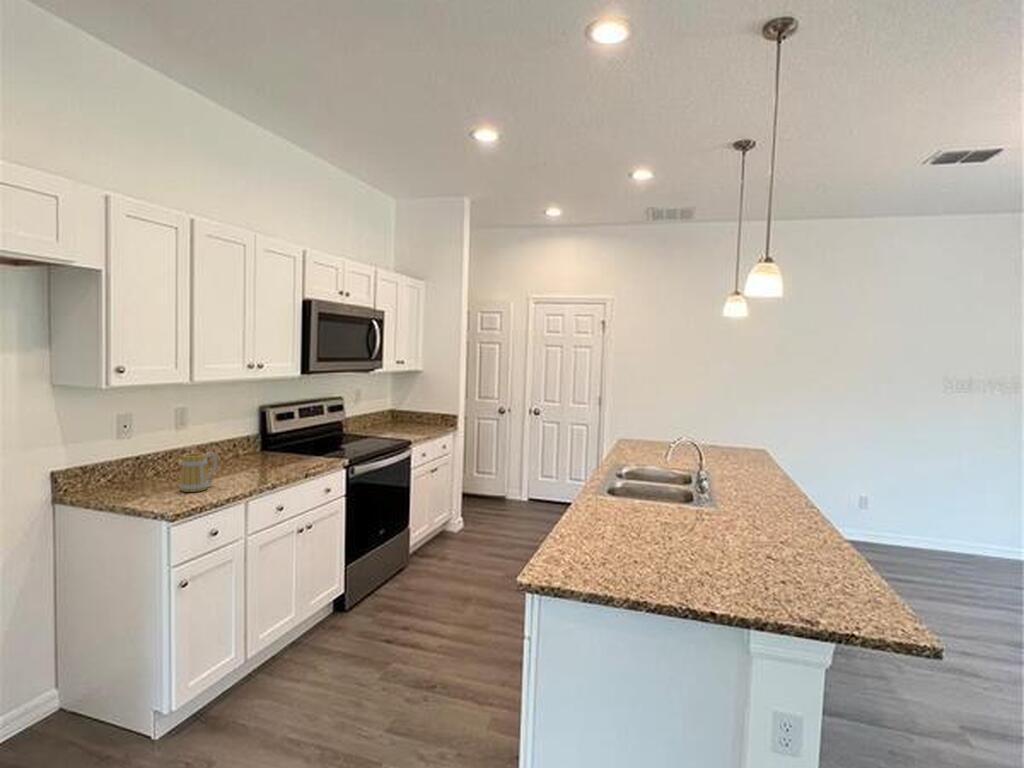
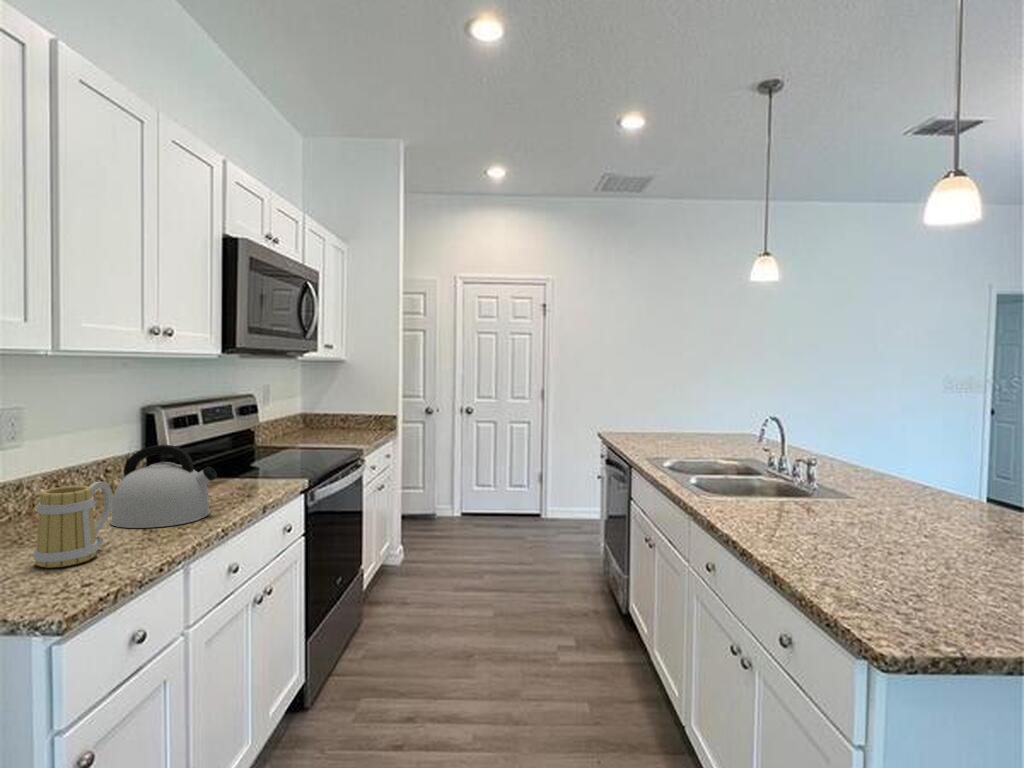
kettle: none [223,433,277,479] -> present [110,445,217,528]

